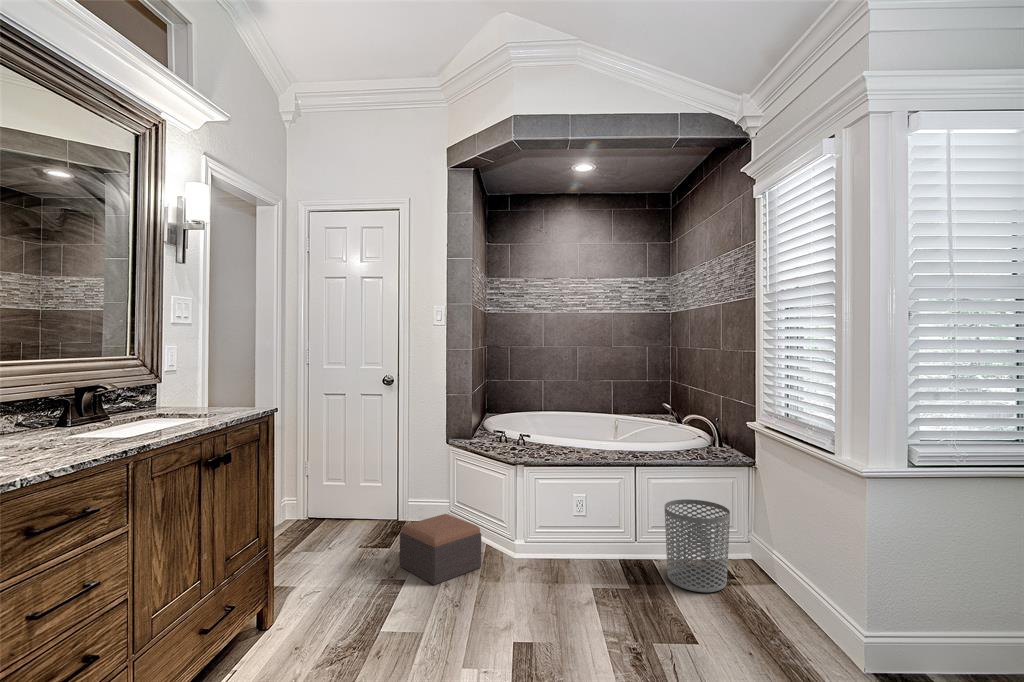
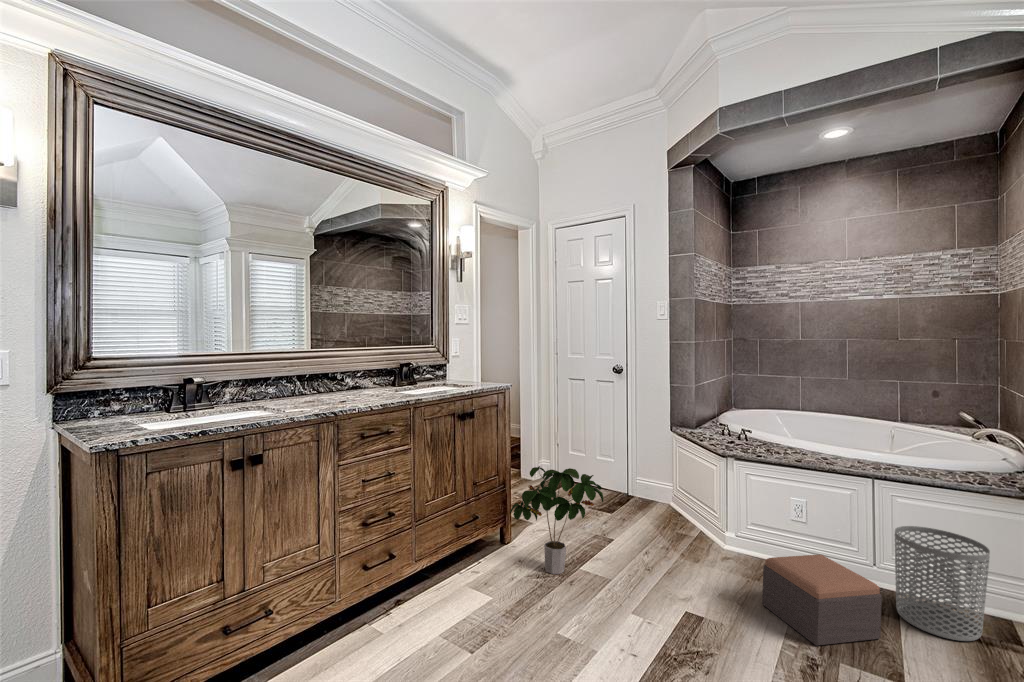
potted plant: none [282,507,409,647] -> present [510,466,603,574]
footstool: present [400,514,481,585] -> present [762,554,882,646]

